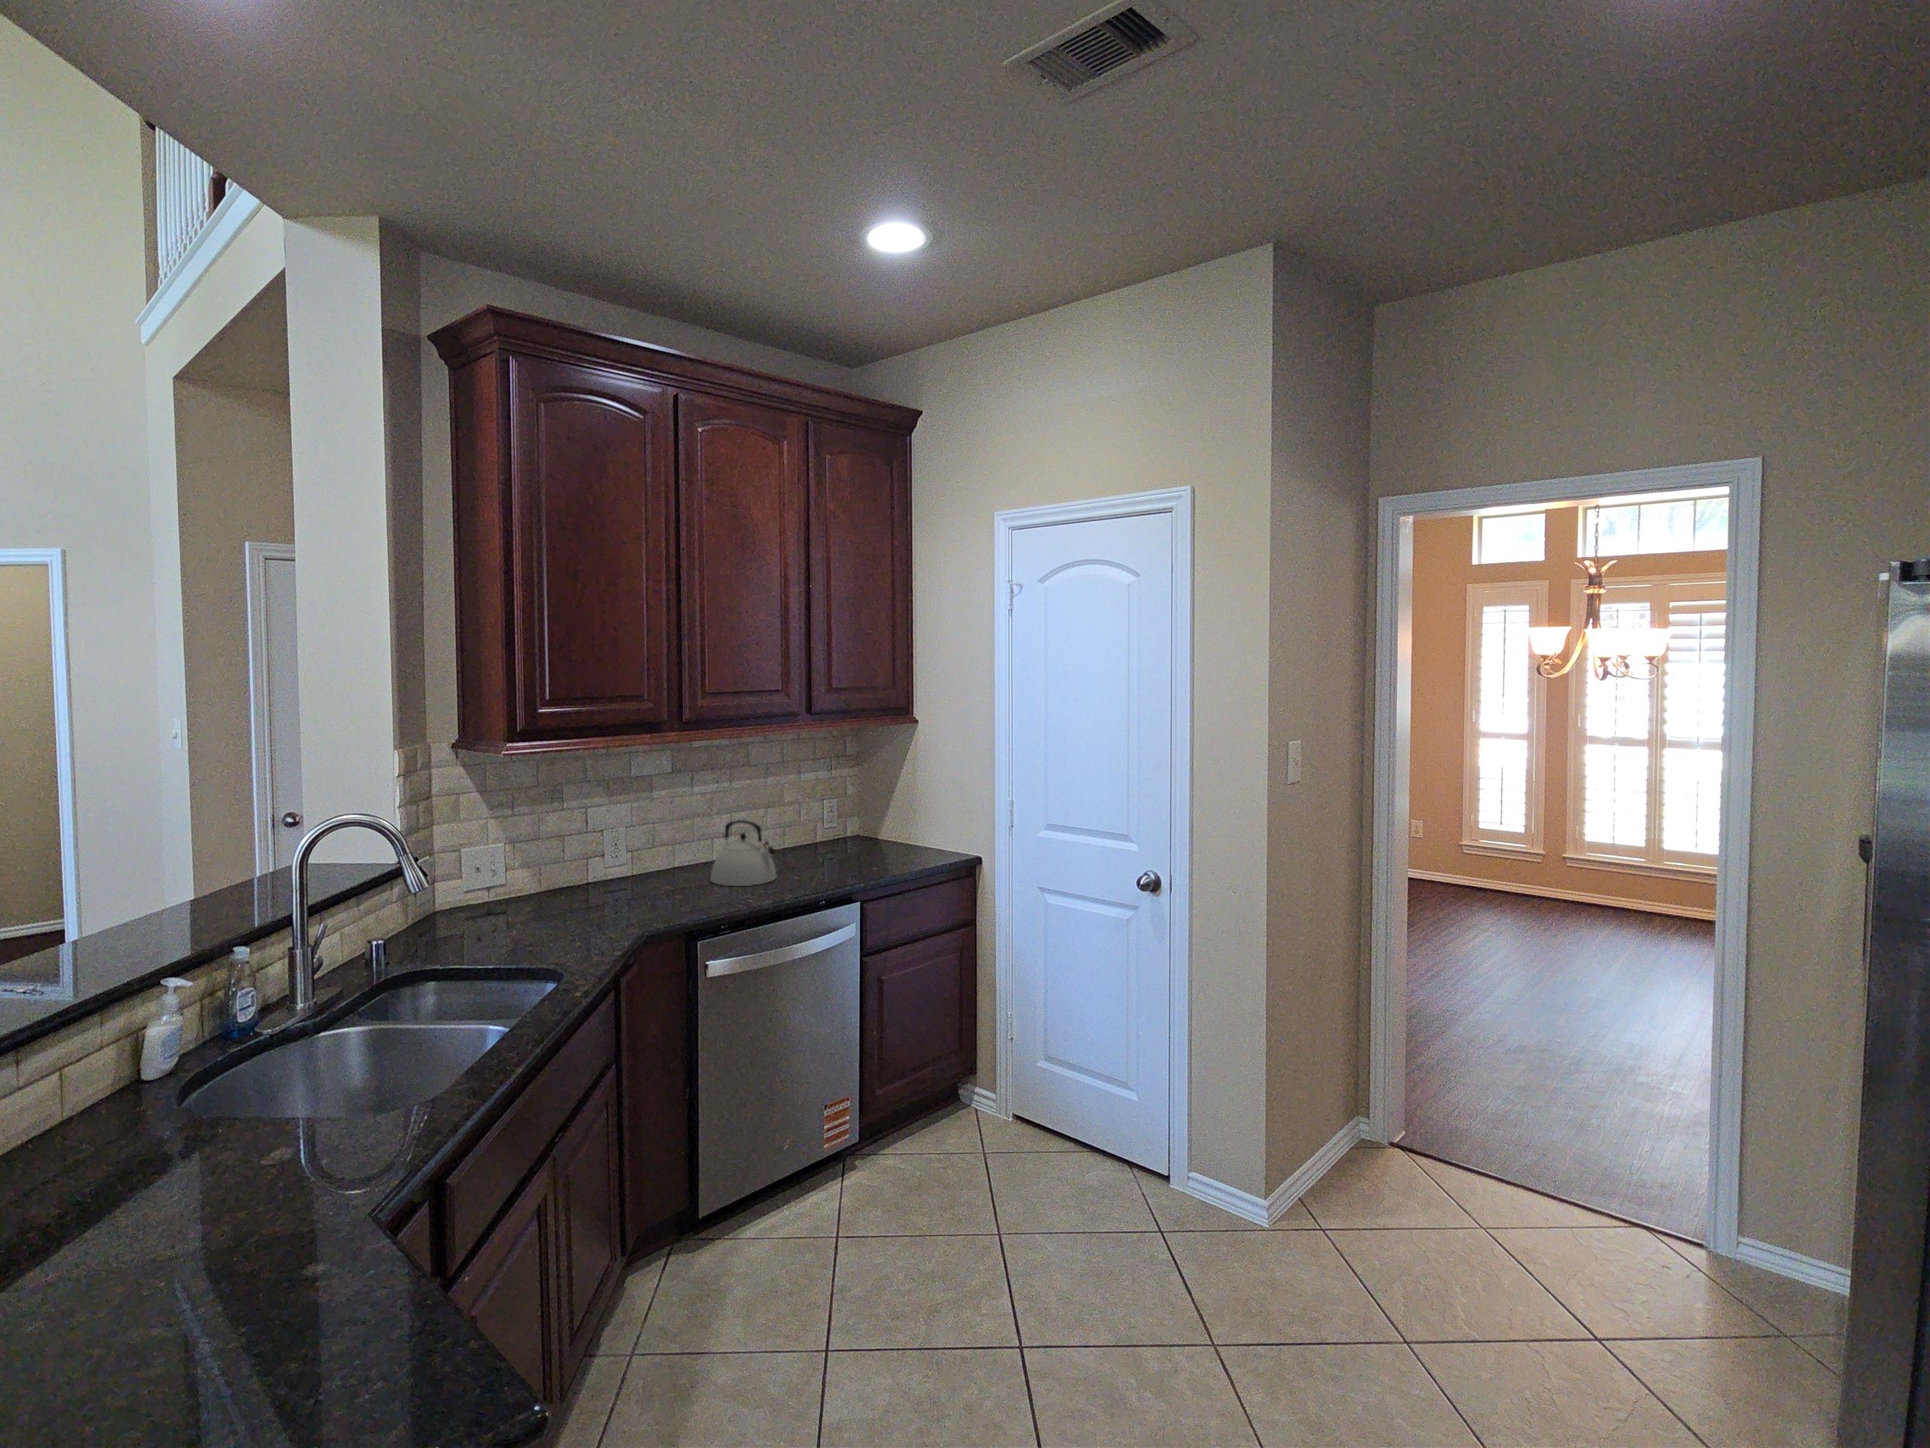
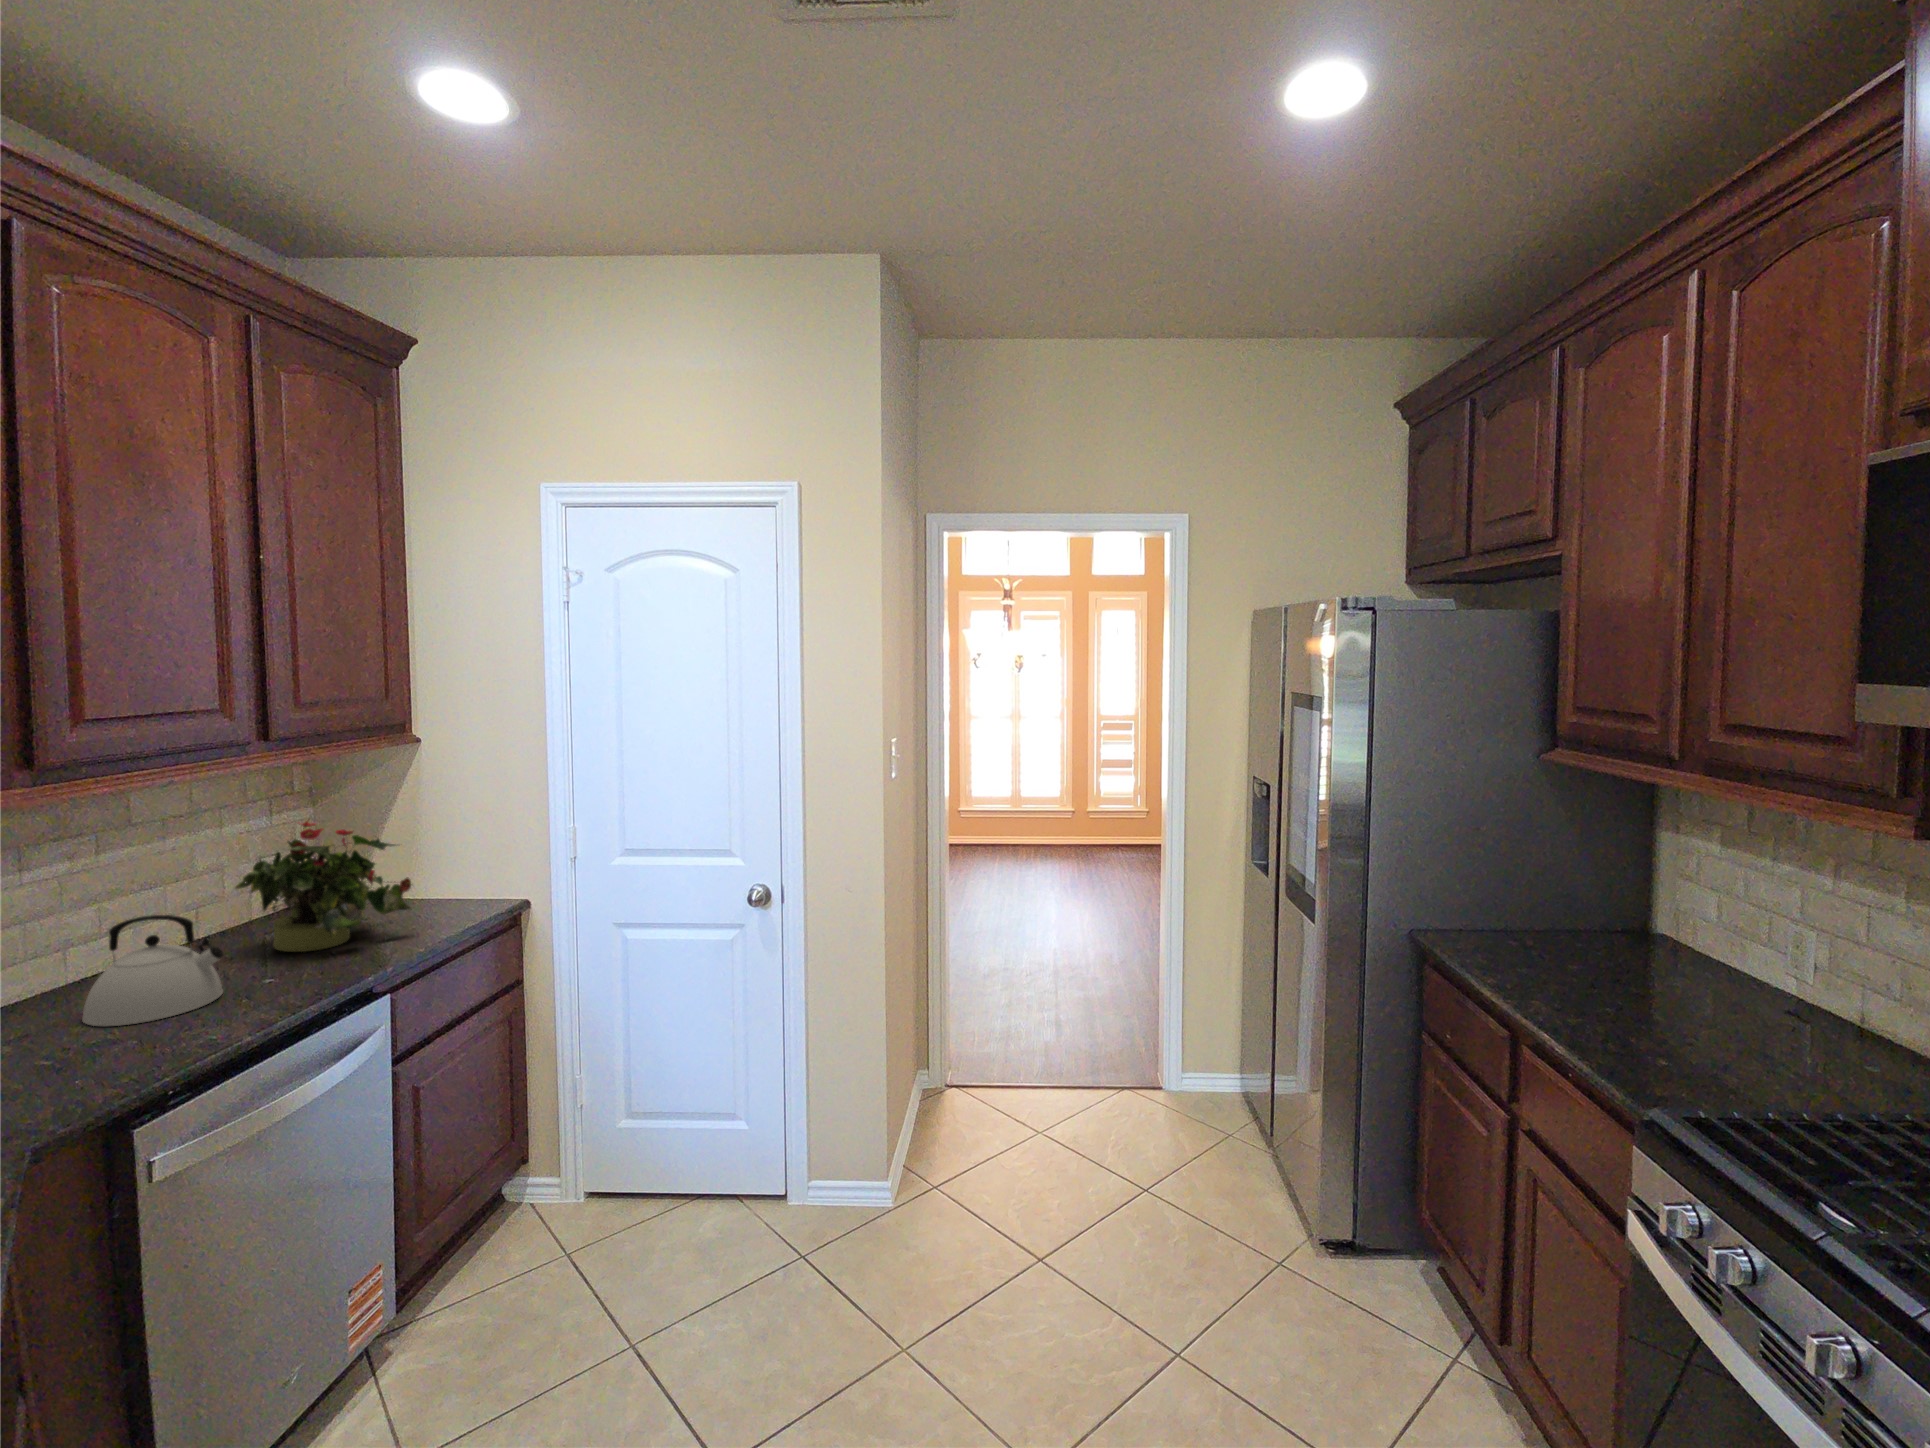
potted plant: none [798,771,895,865] -> present [235,821,412,952]

